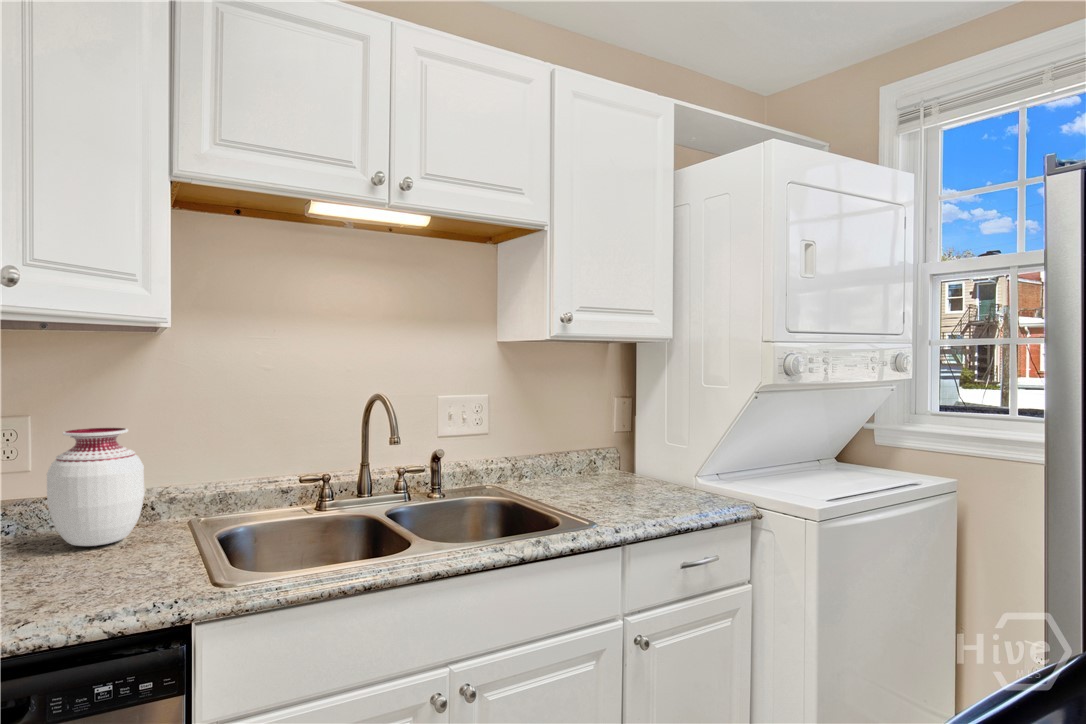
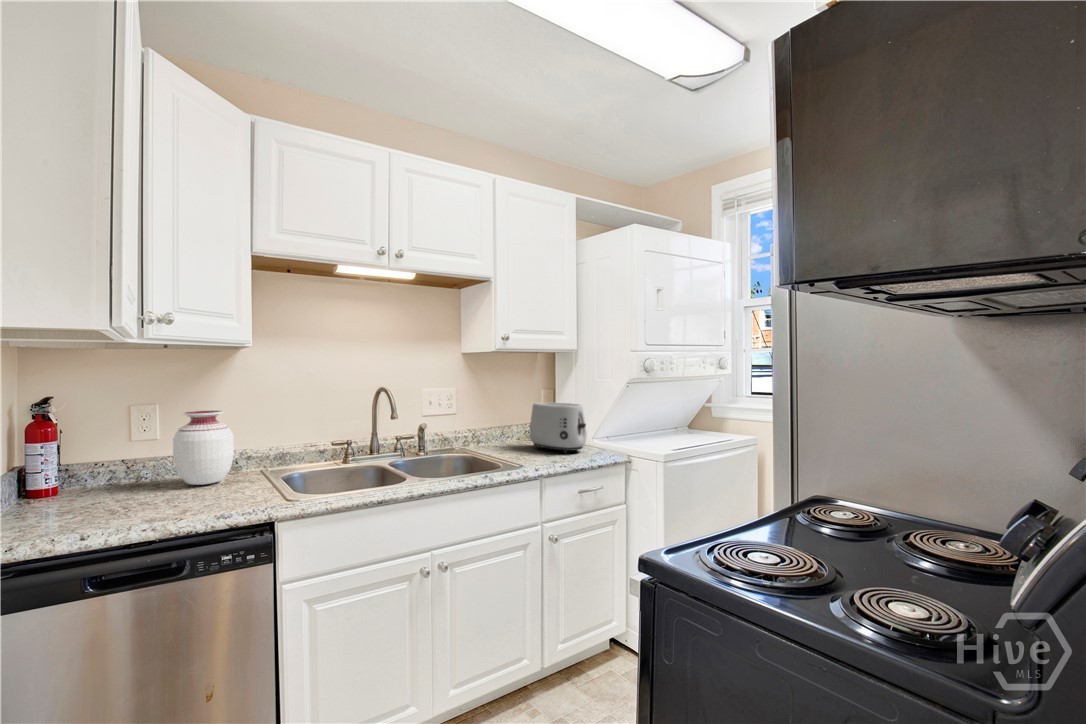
toaster: none [599,419,692,500] -> present [529,402,587,453]

